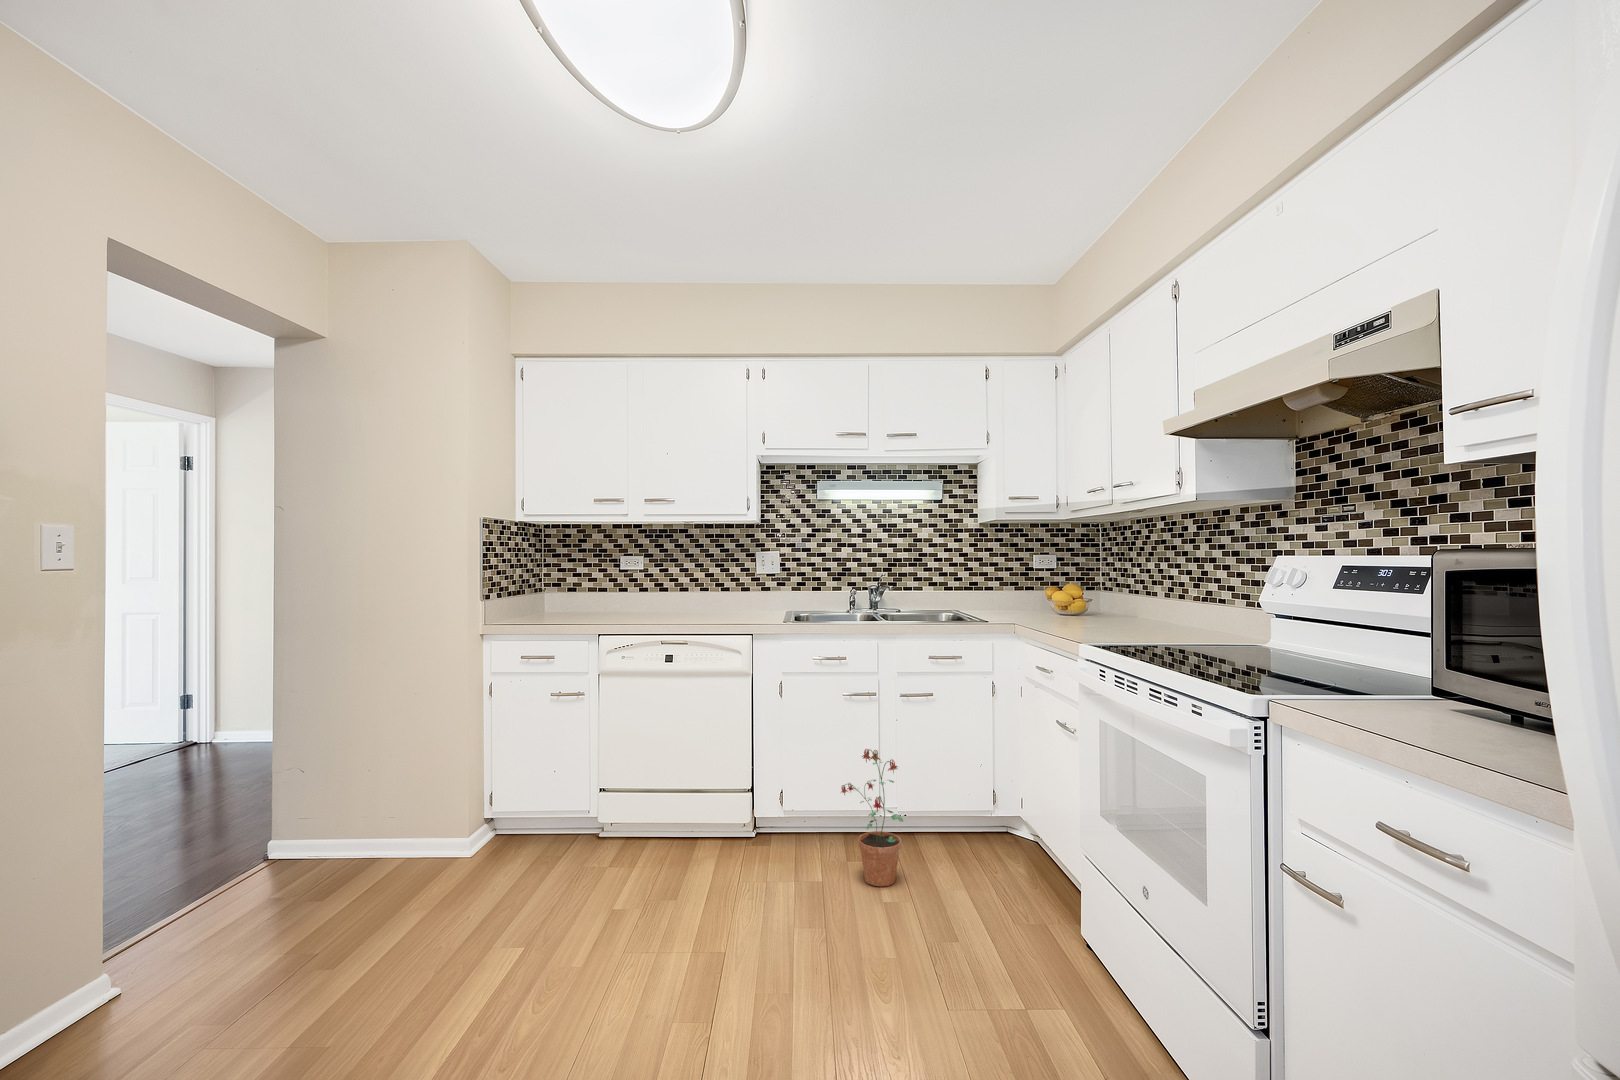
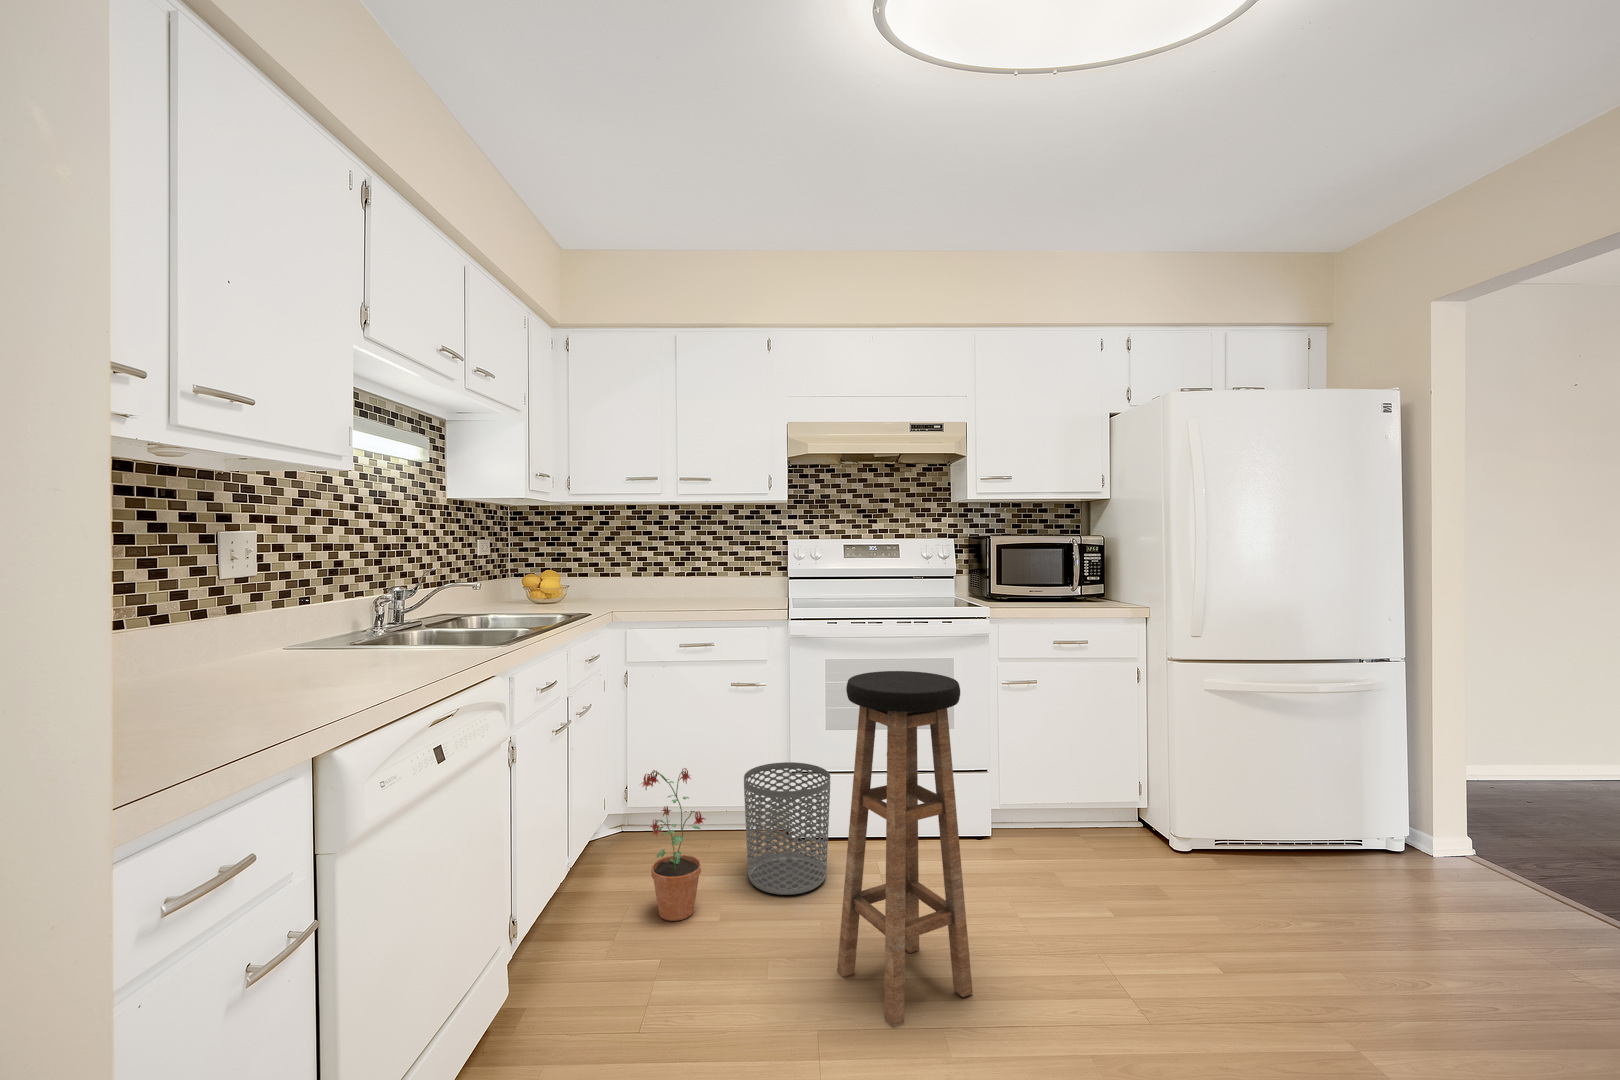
bar stool: none [710,685,836,1035] -> present [837,671,973,1027]
waste bin: none [911,802,1009,952] -> present [744,762,830,895]

